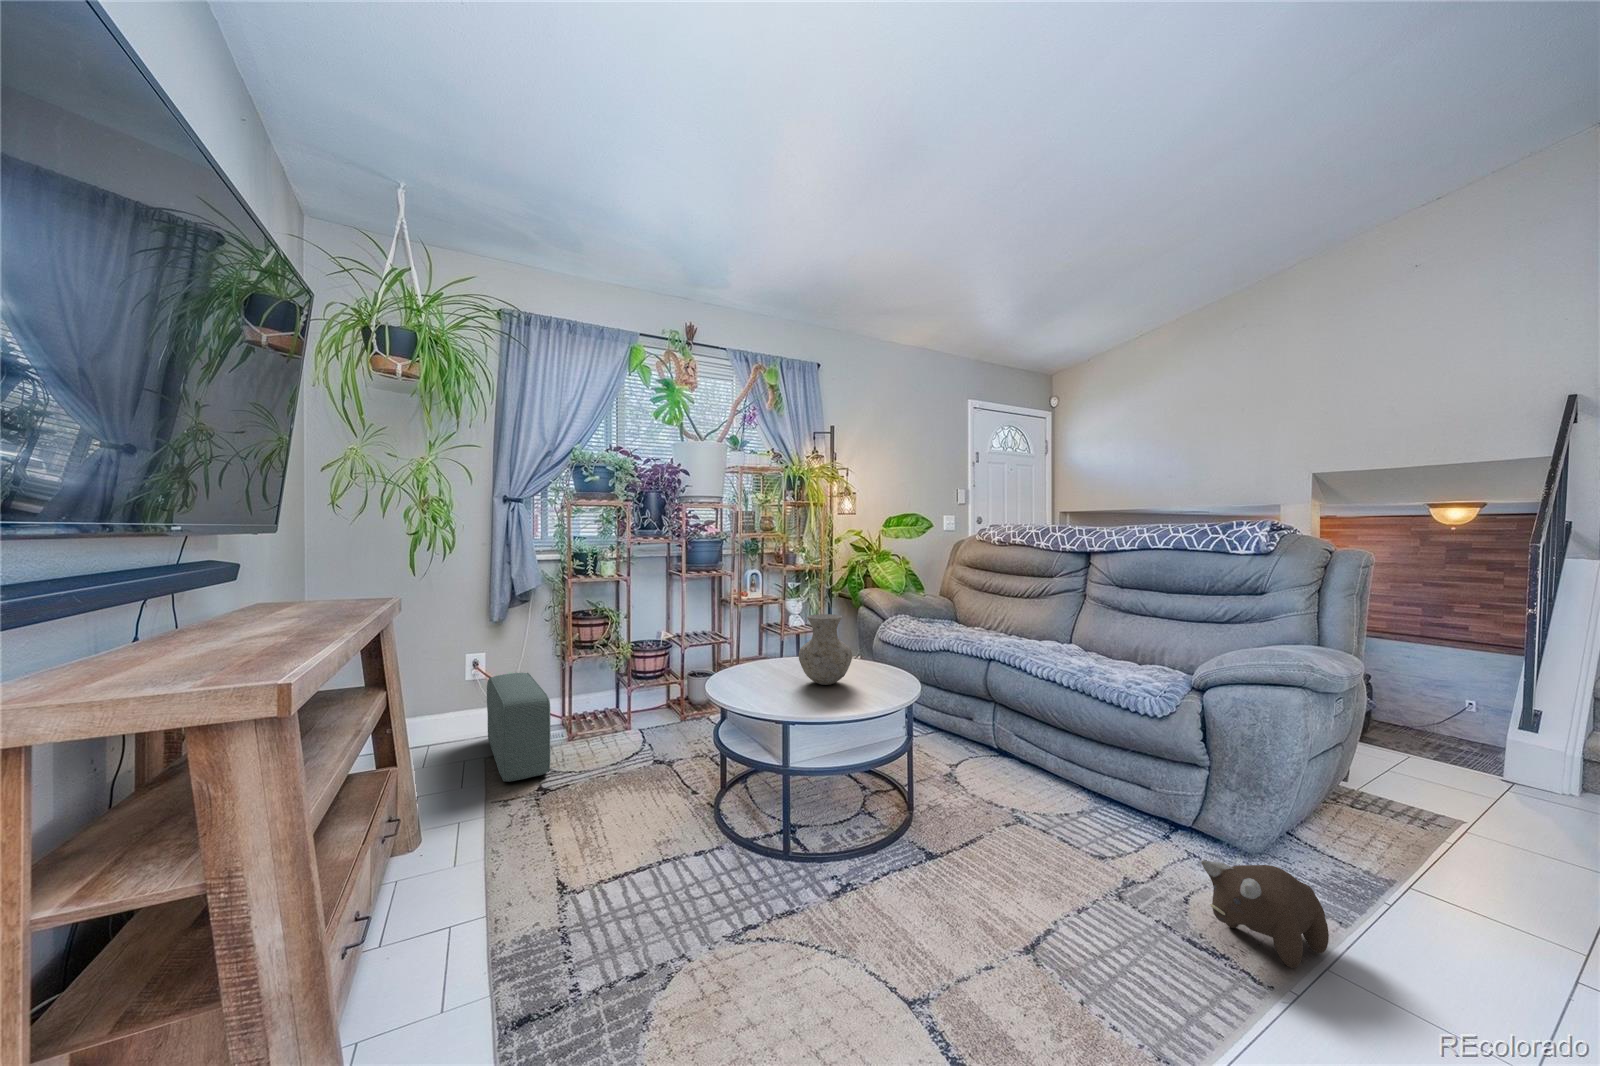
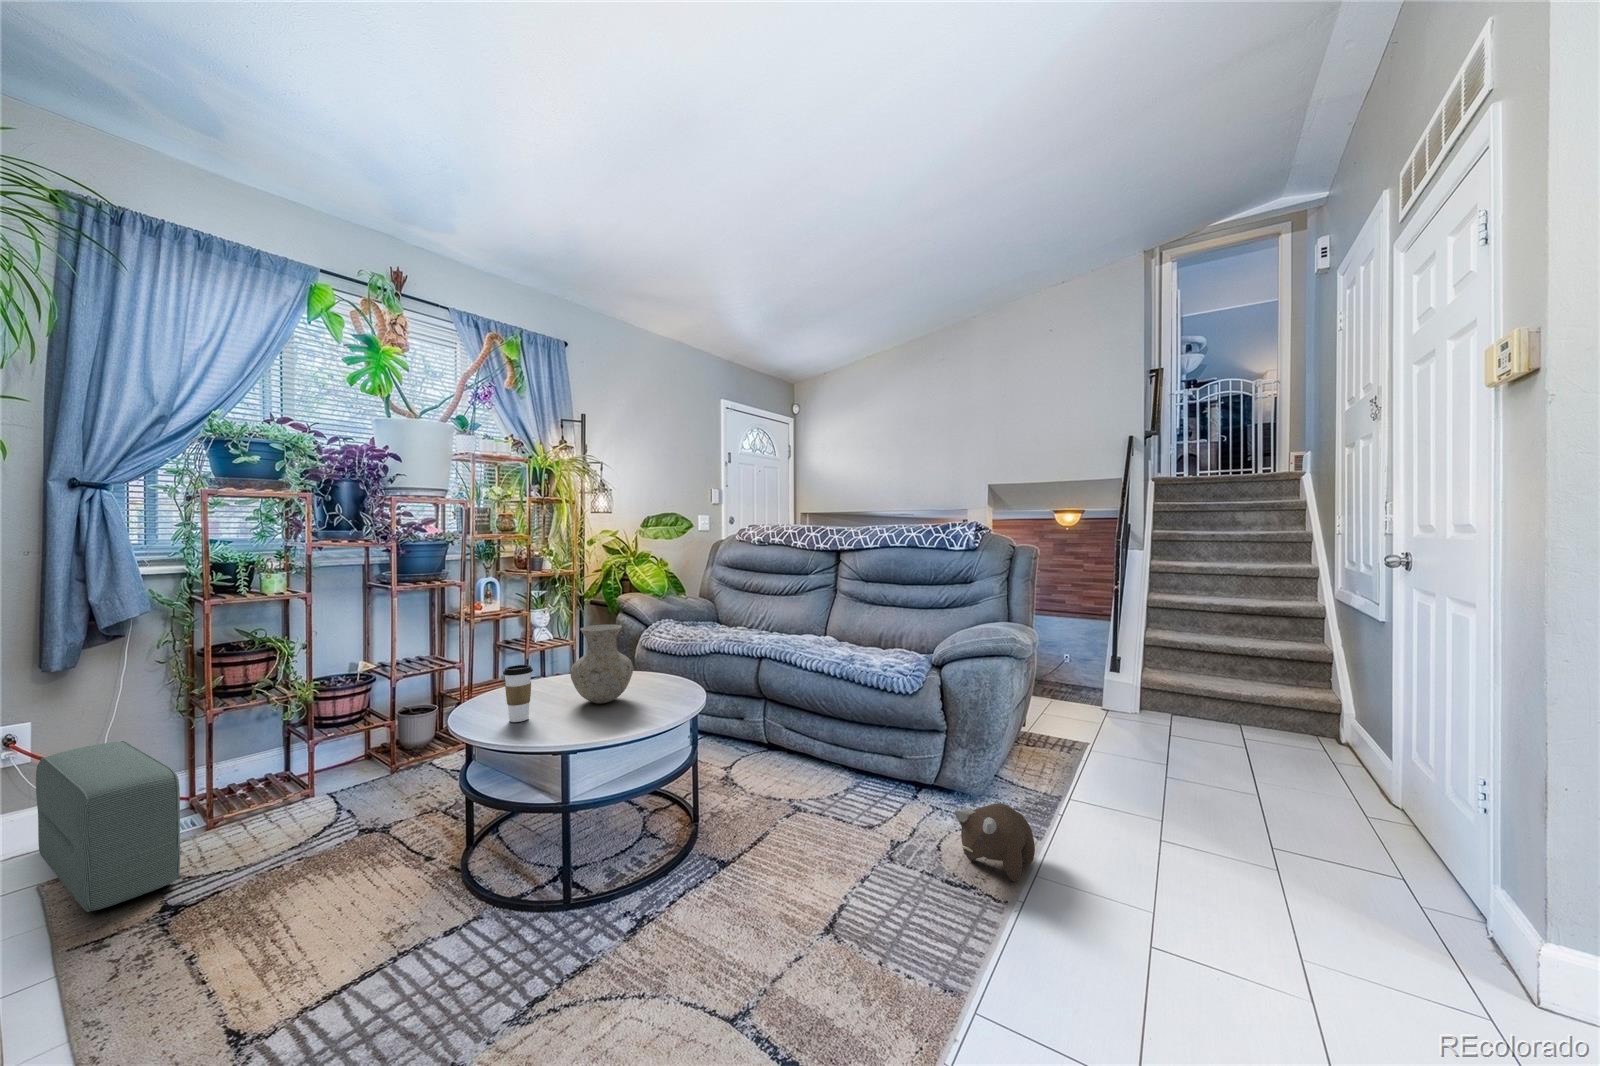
coffee cup: none [743,643,766,691] -> present [503,665,533,722]

